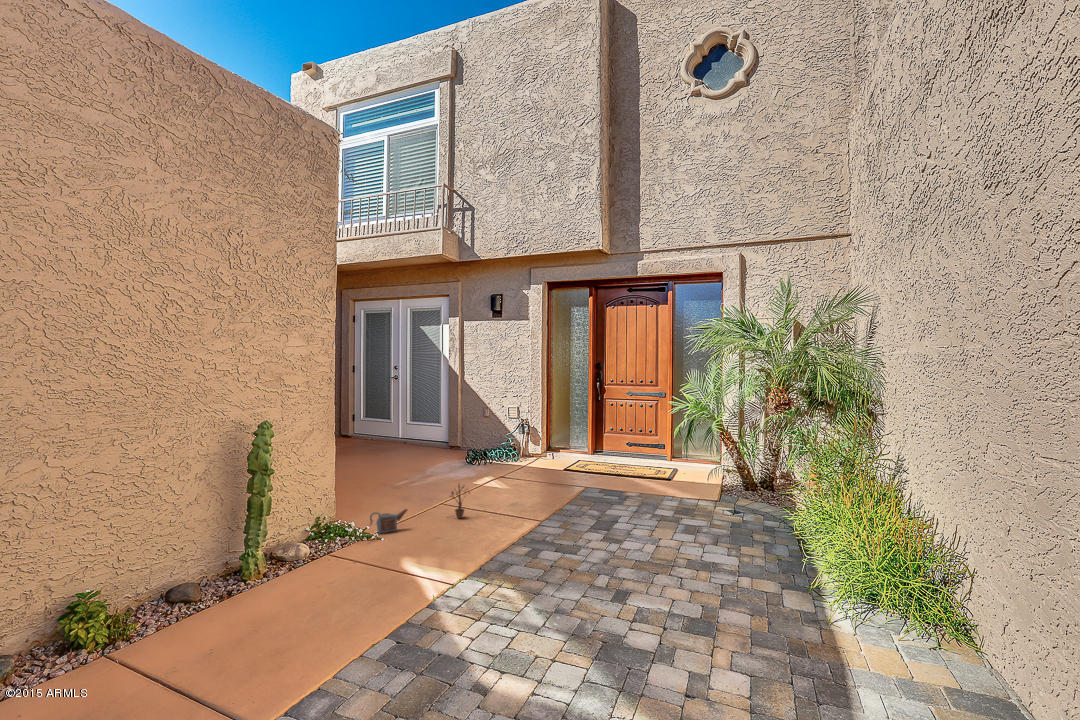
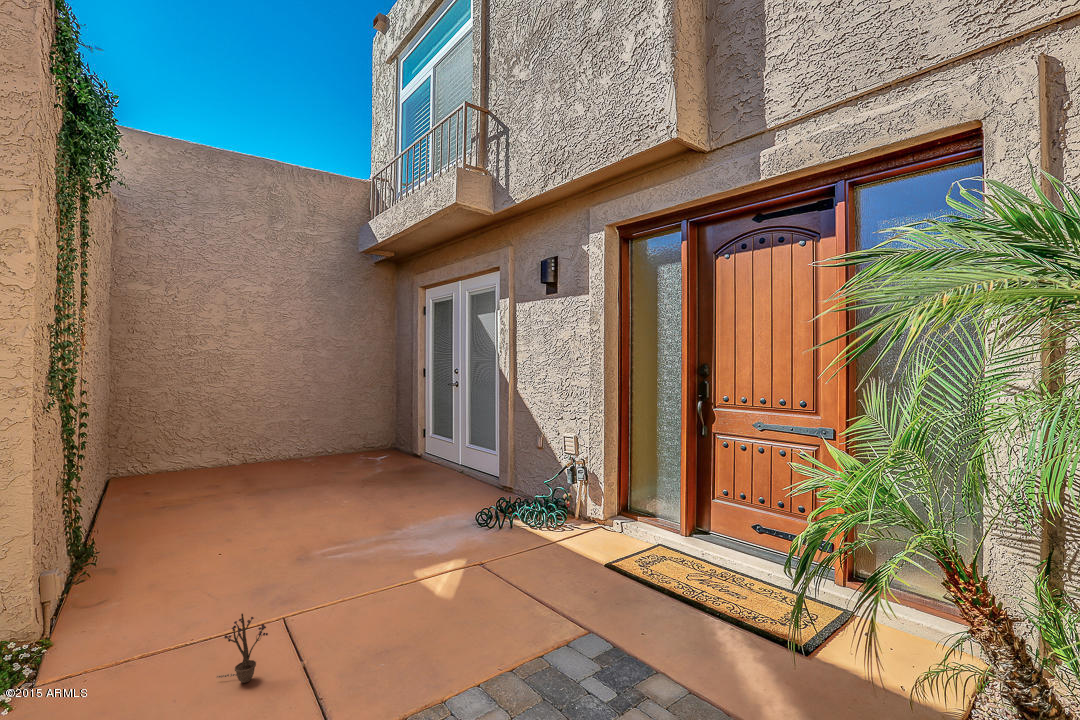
watering can: present [370,509,407,533] -> none [60,653,133,695]

